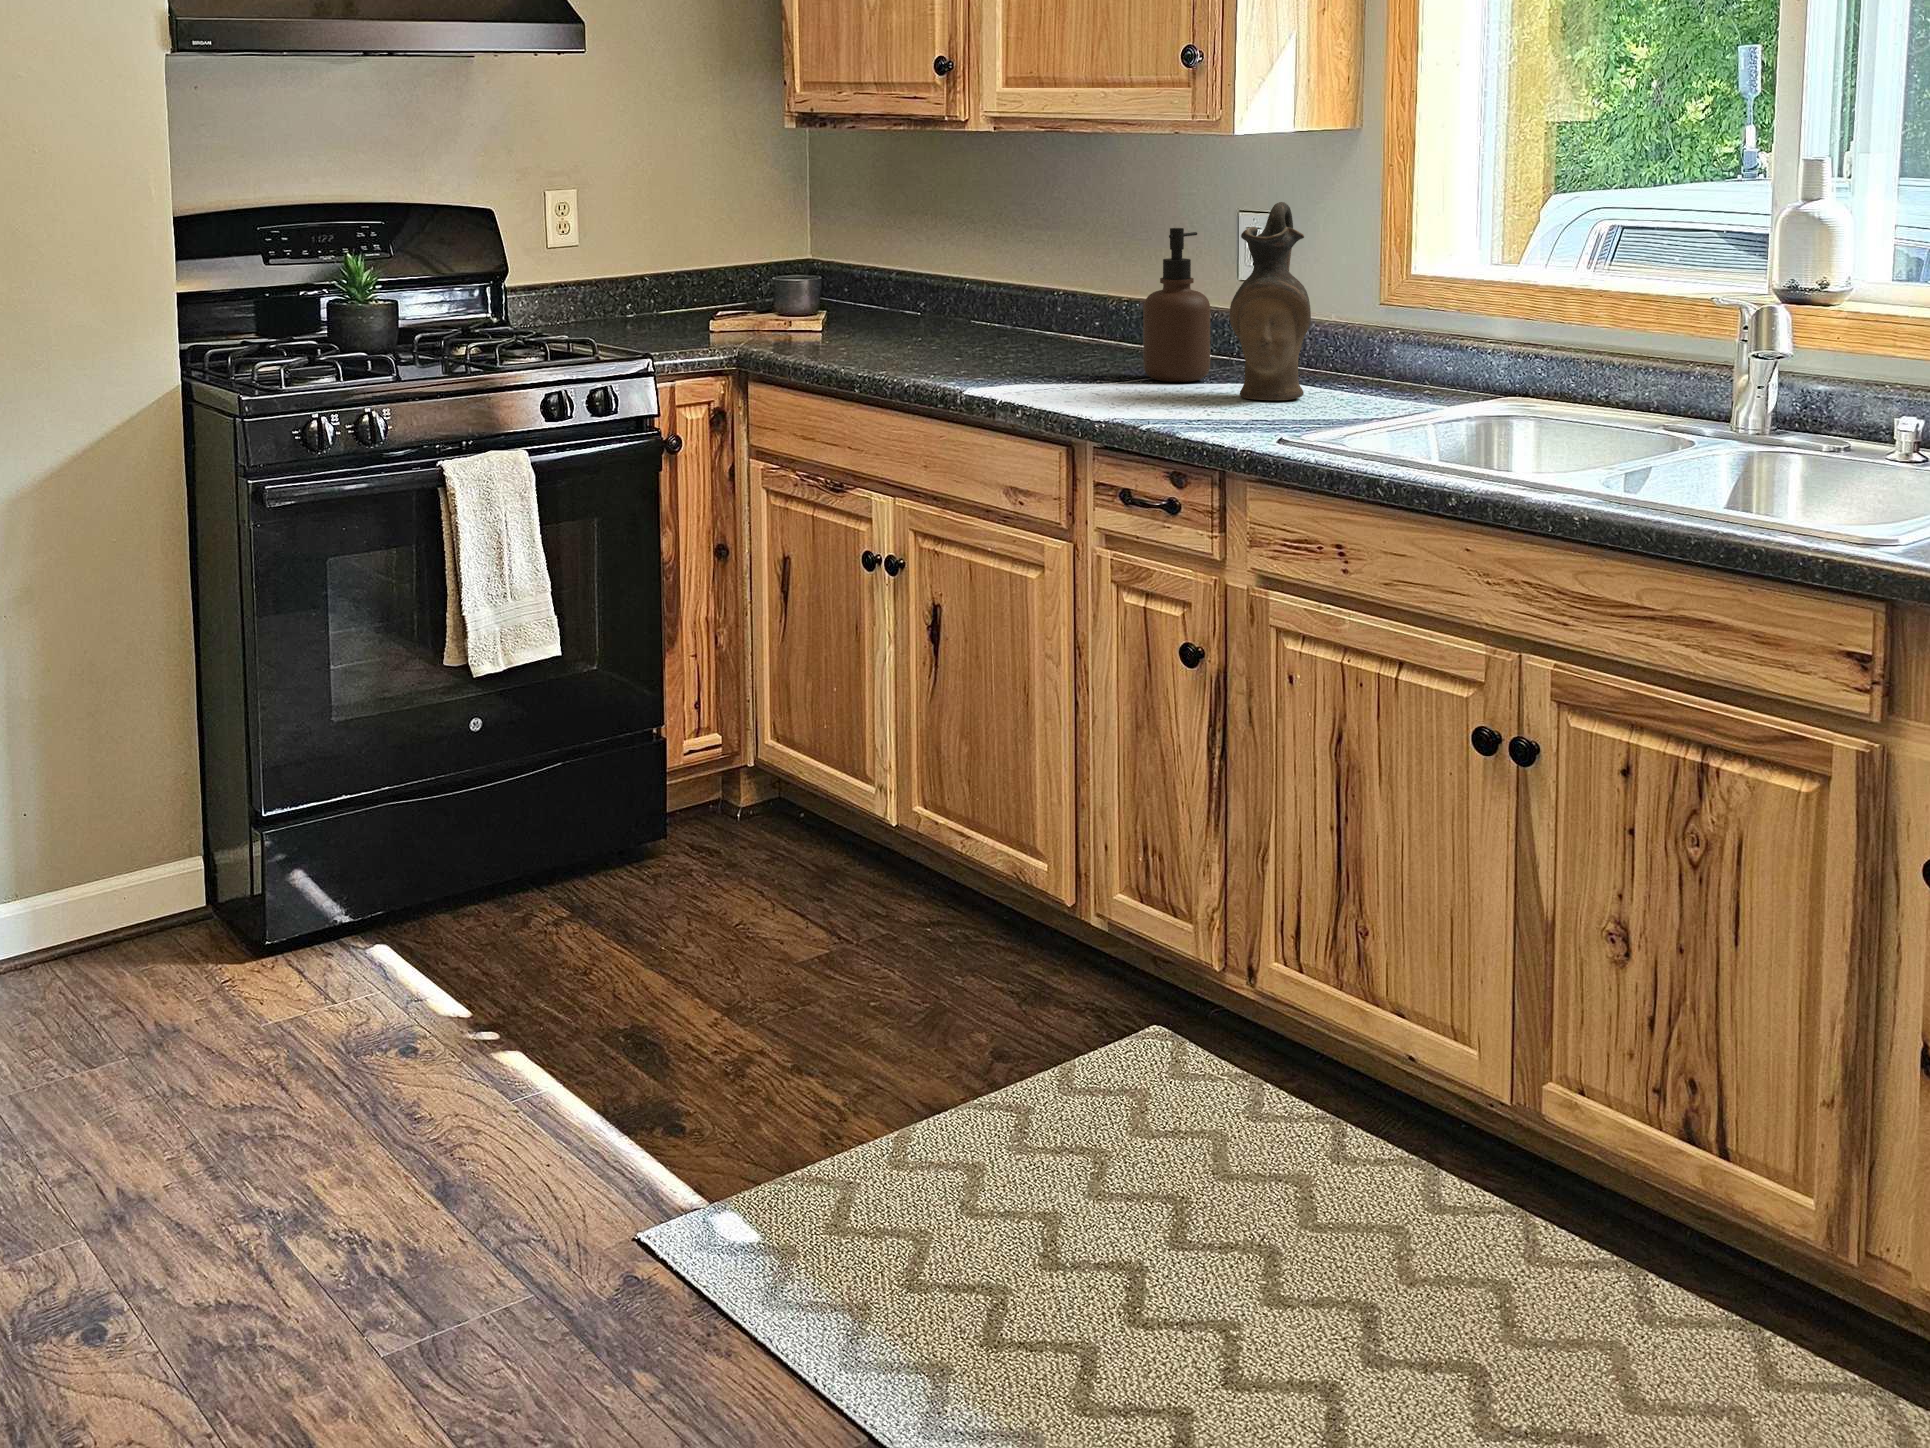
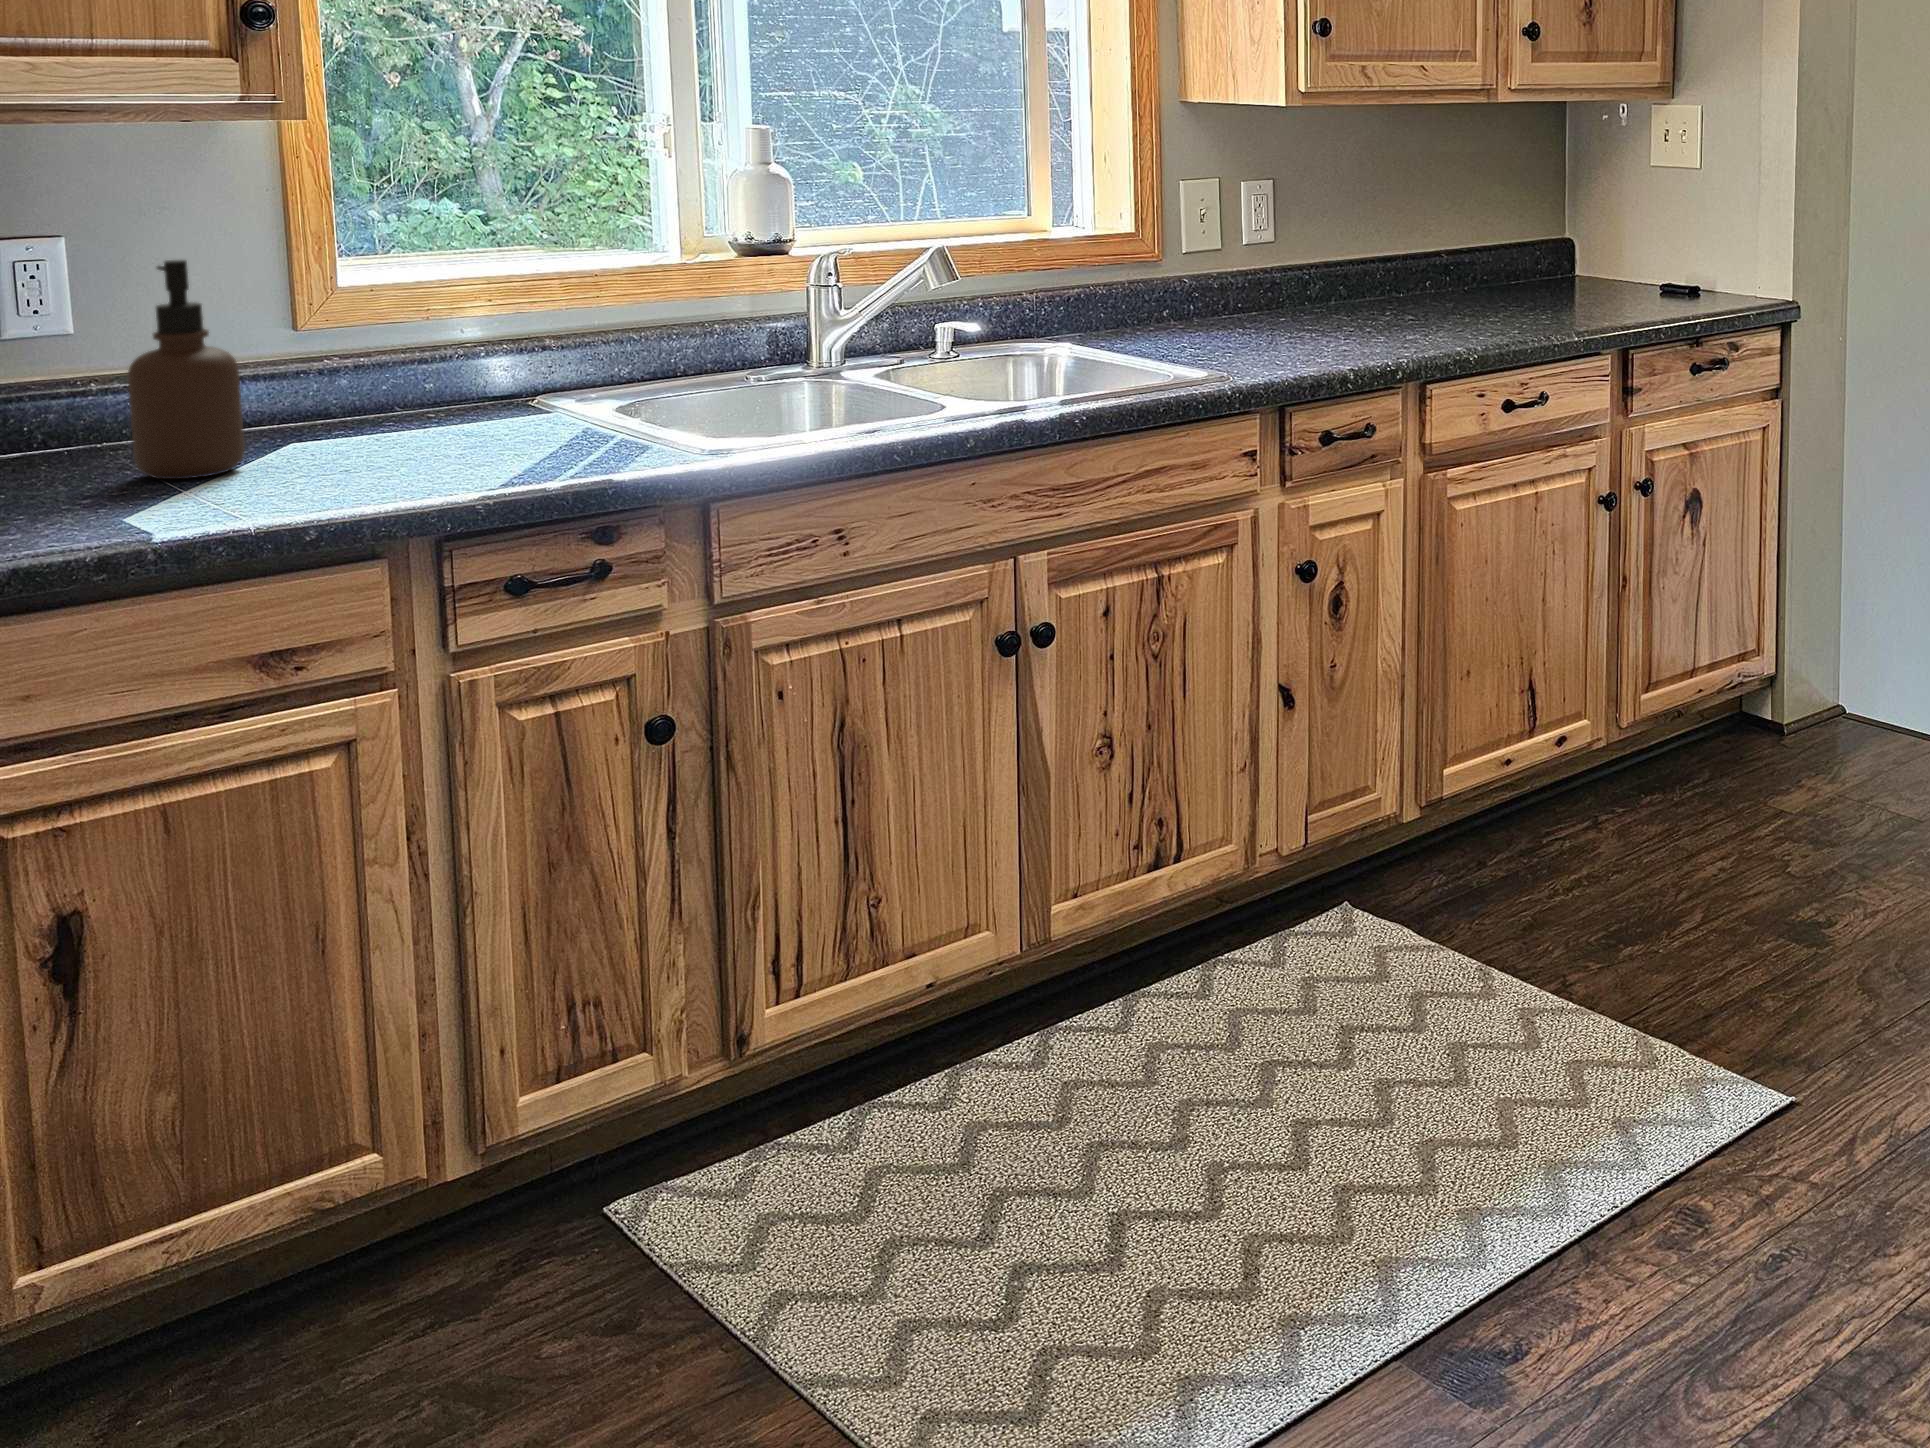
ceramic pitcher: present [1230,202,1311,400] -> none [339,206,475,455]

